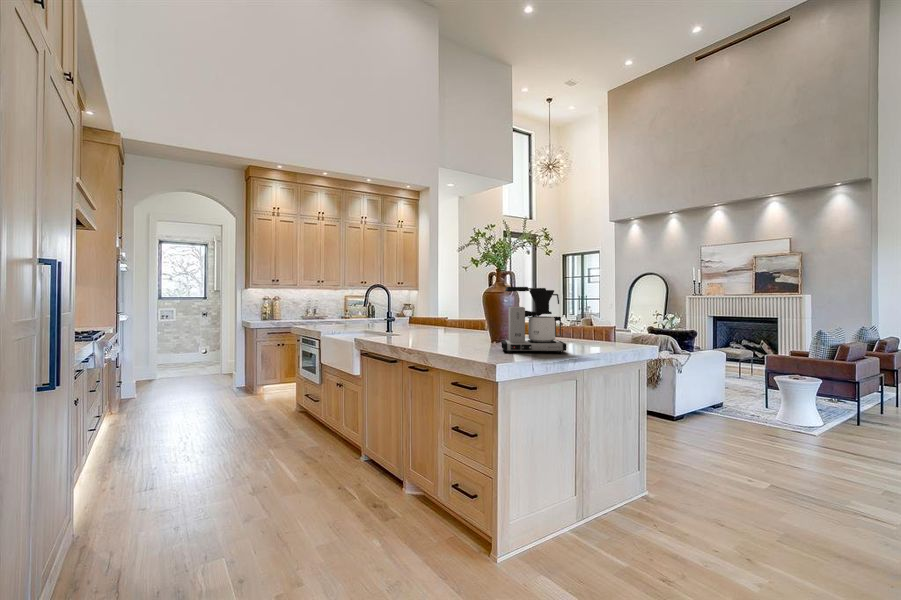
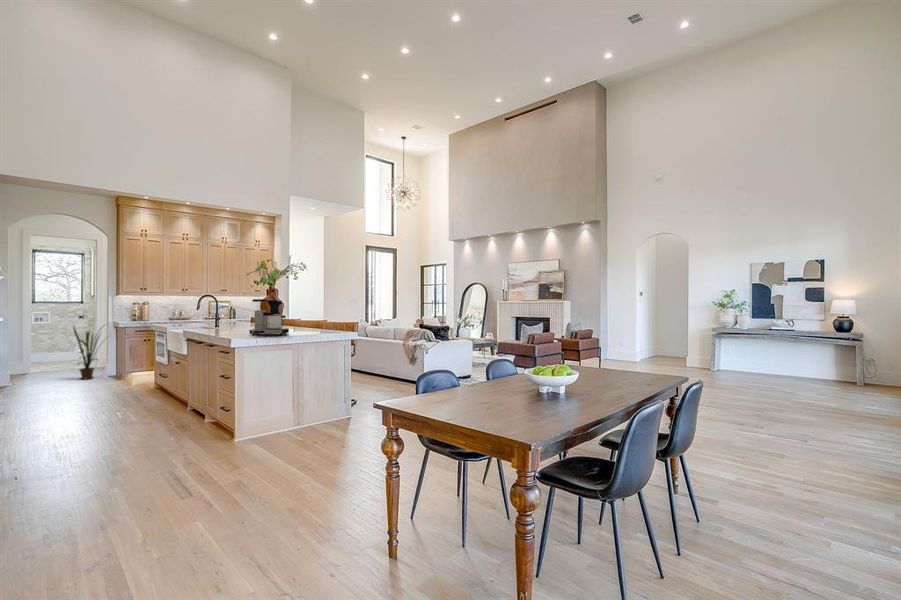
house plant: none [199,323,241,392] -> present [73,327,101,379]

